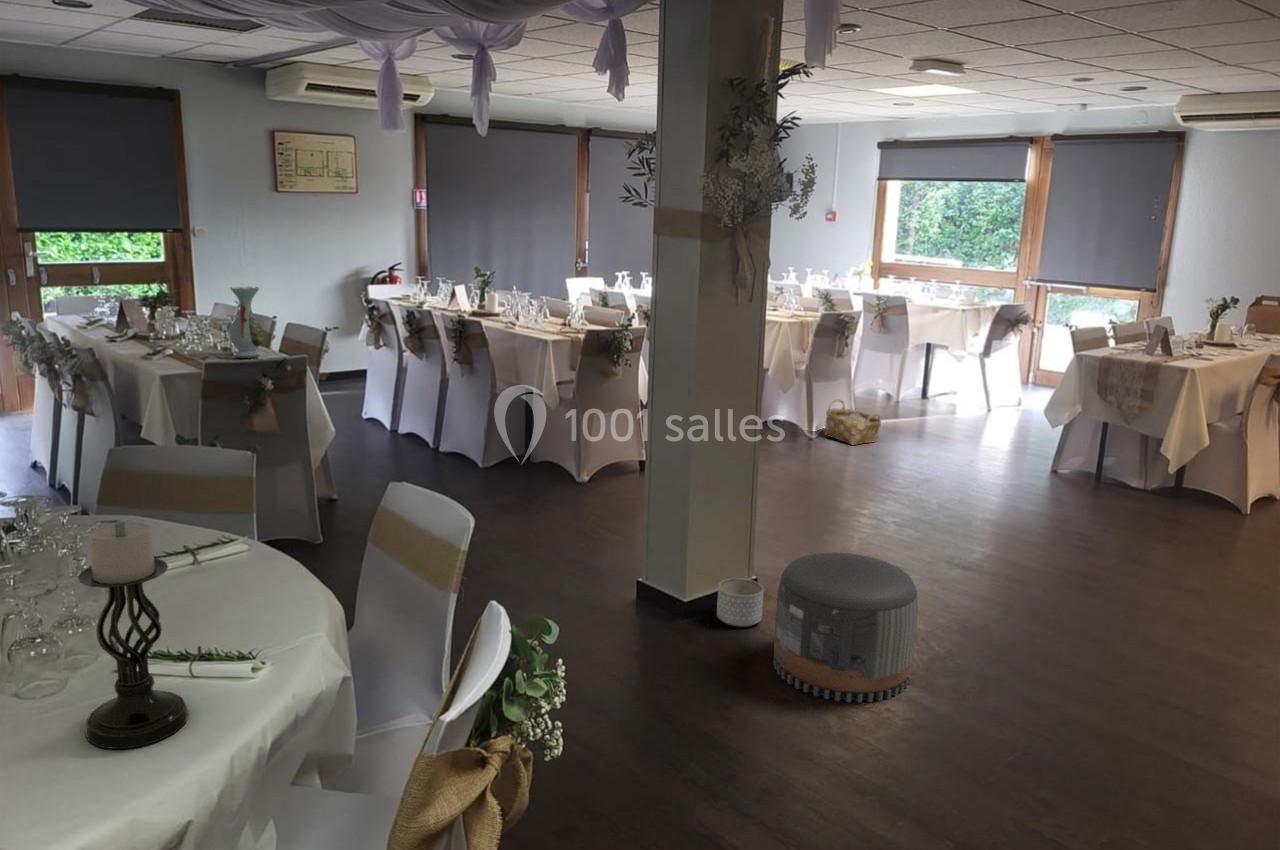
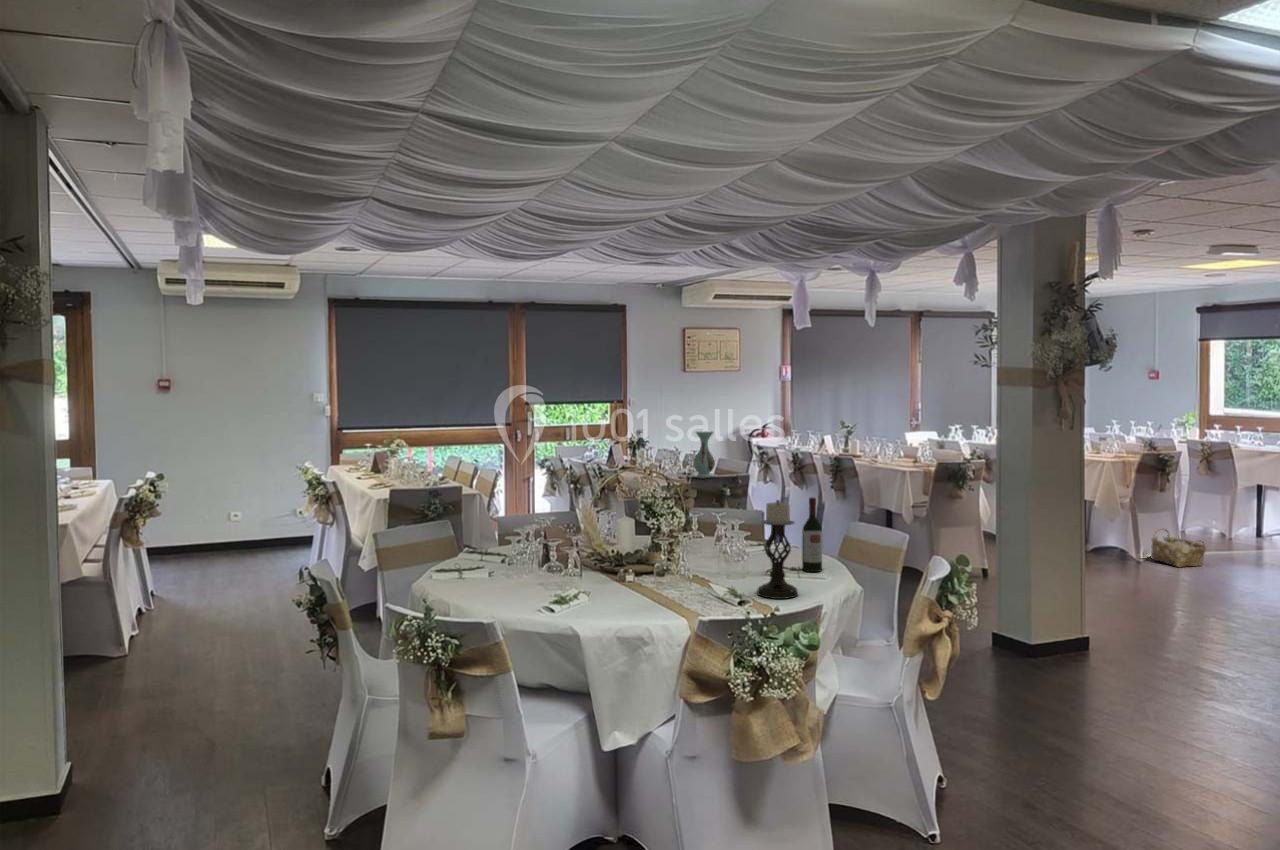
wine bottle: none [249,473,295,621] -> present [802,498,822,572]
pouf: present [773,552,918,703] -> none [1101,608,1215,709]
planter: present [717,578,764,627] -> none [1055,632,1092,666]

